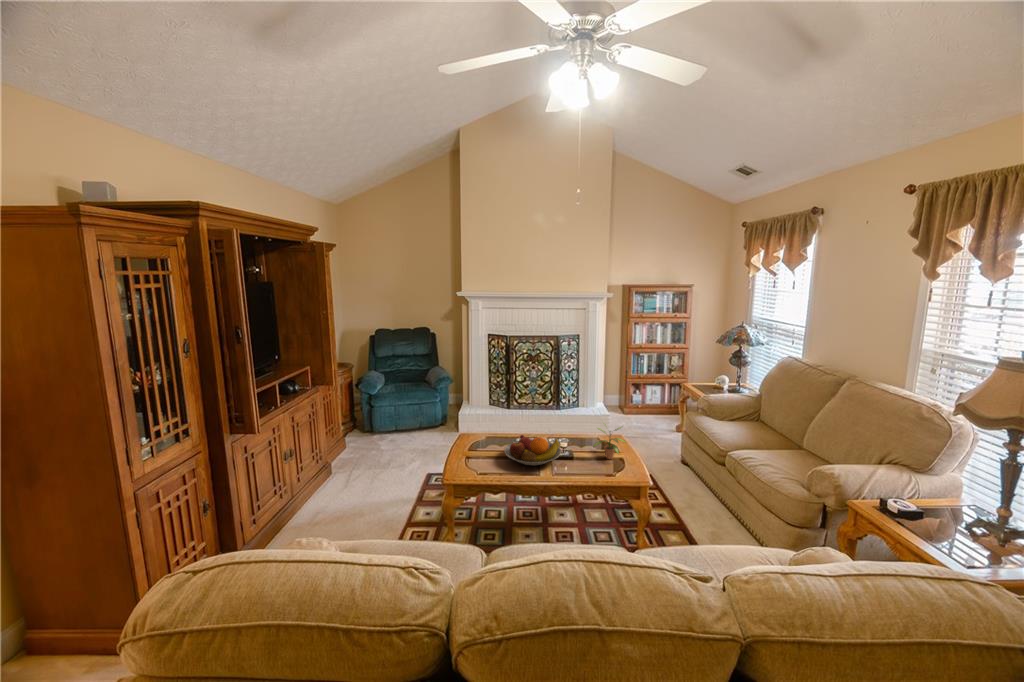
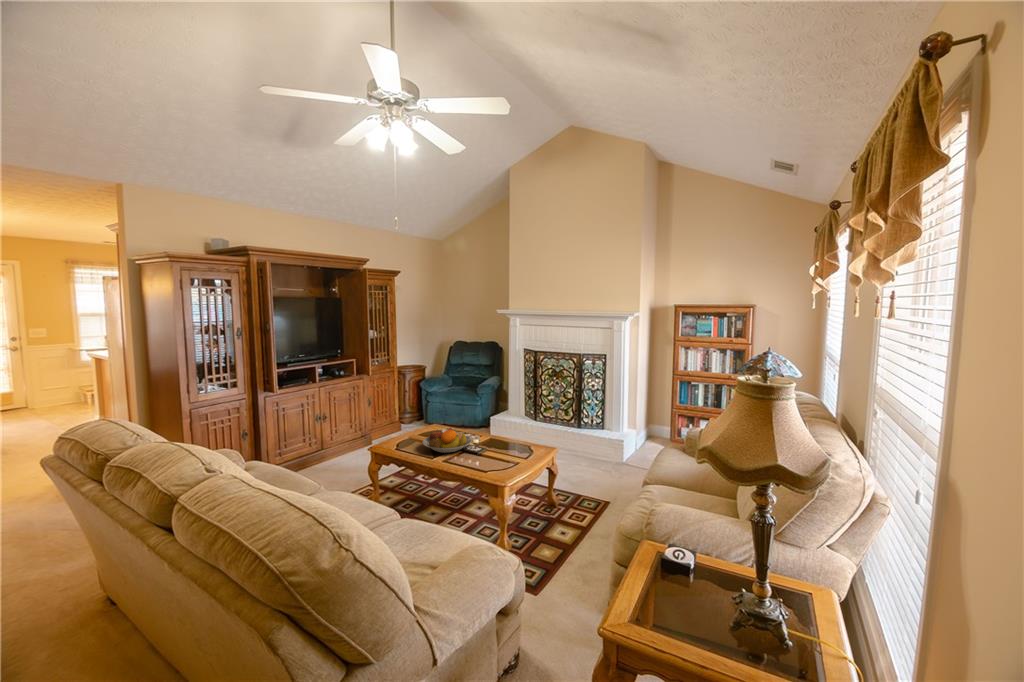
potted plant: present [593,427,625,459] -> none [489,422,522,461]

